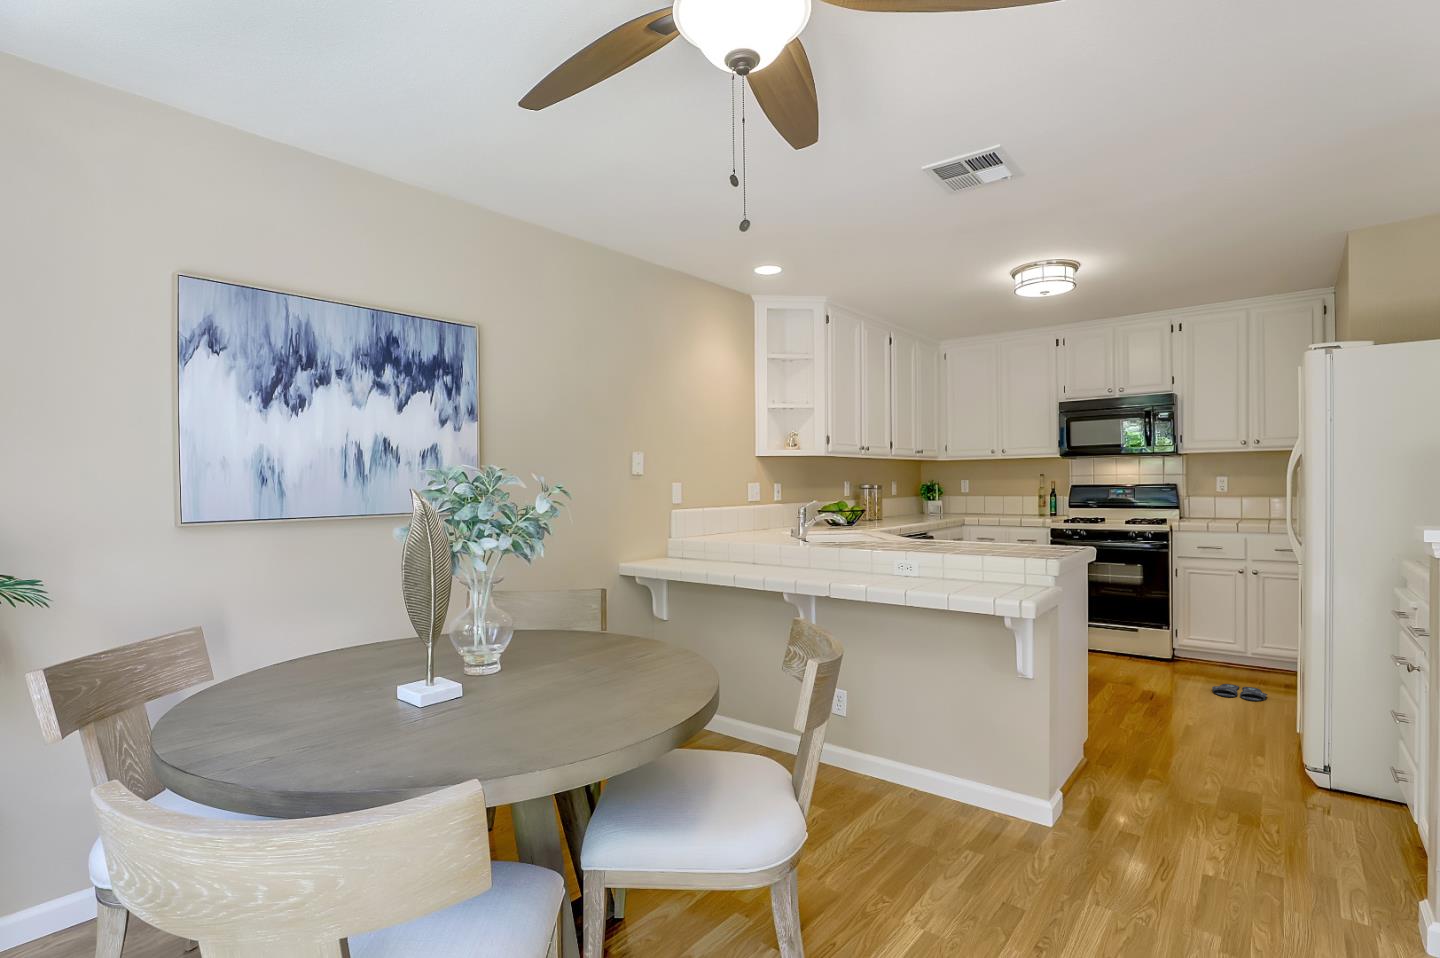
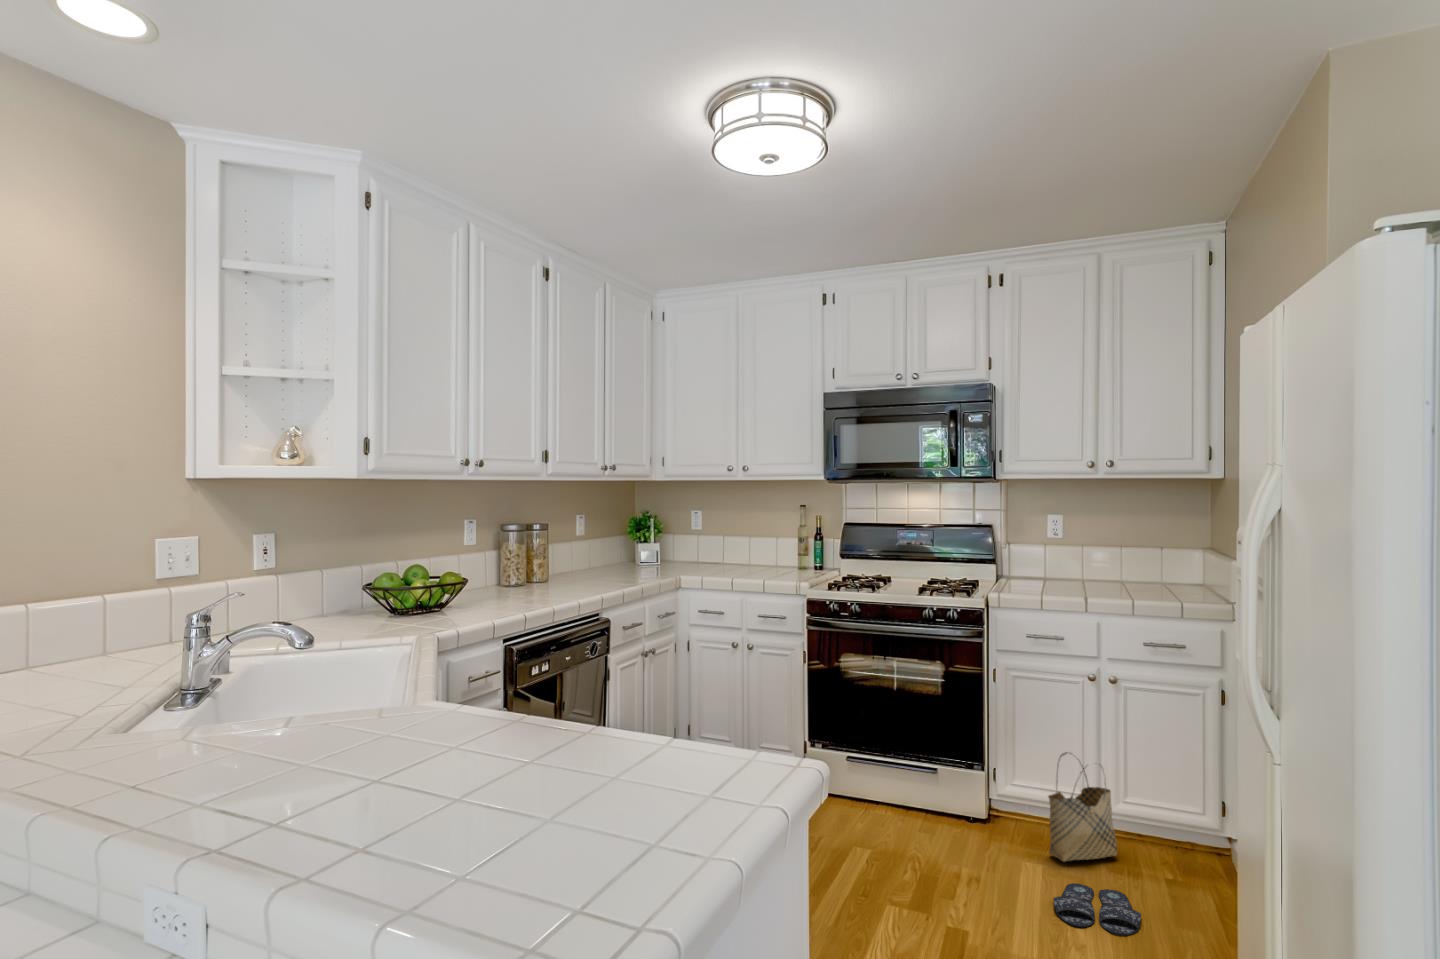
woven basket: none [1212,616,1259,676] -> present [1048,752,1117,861]

